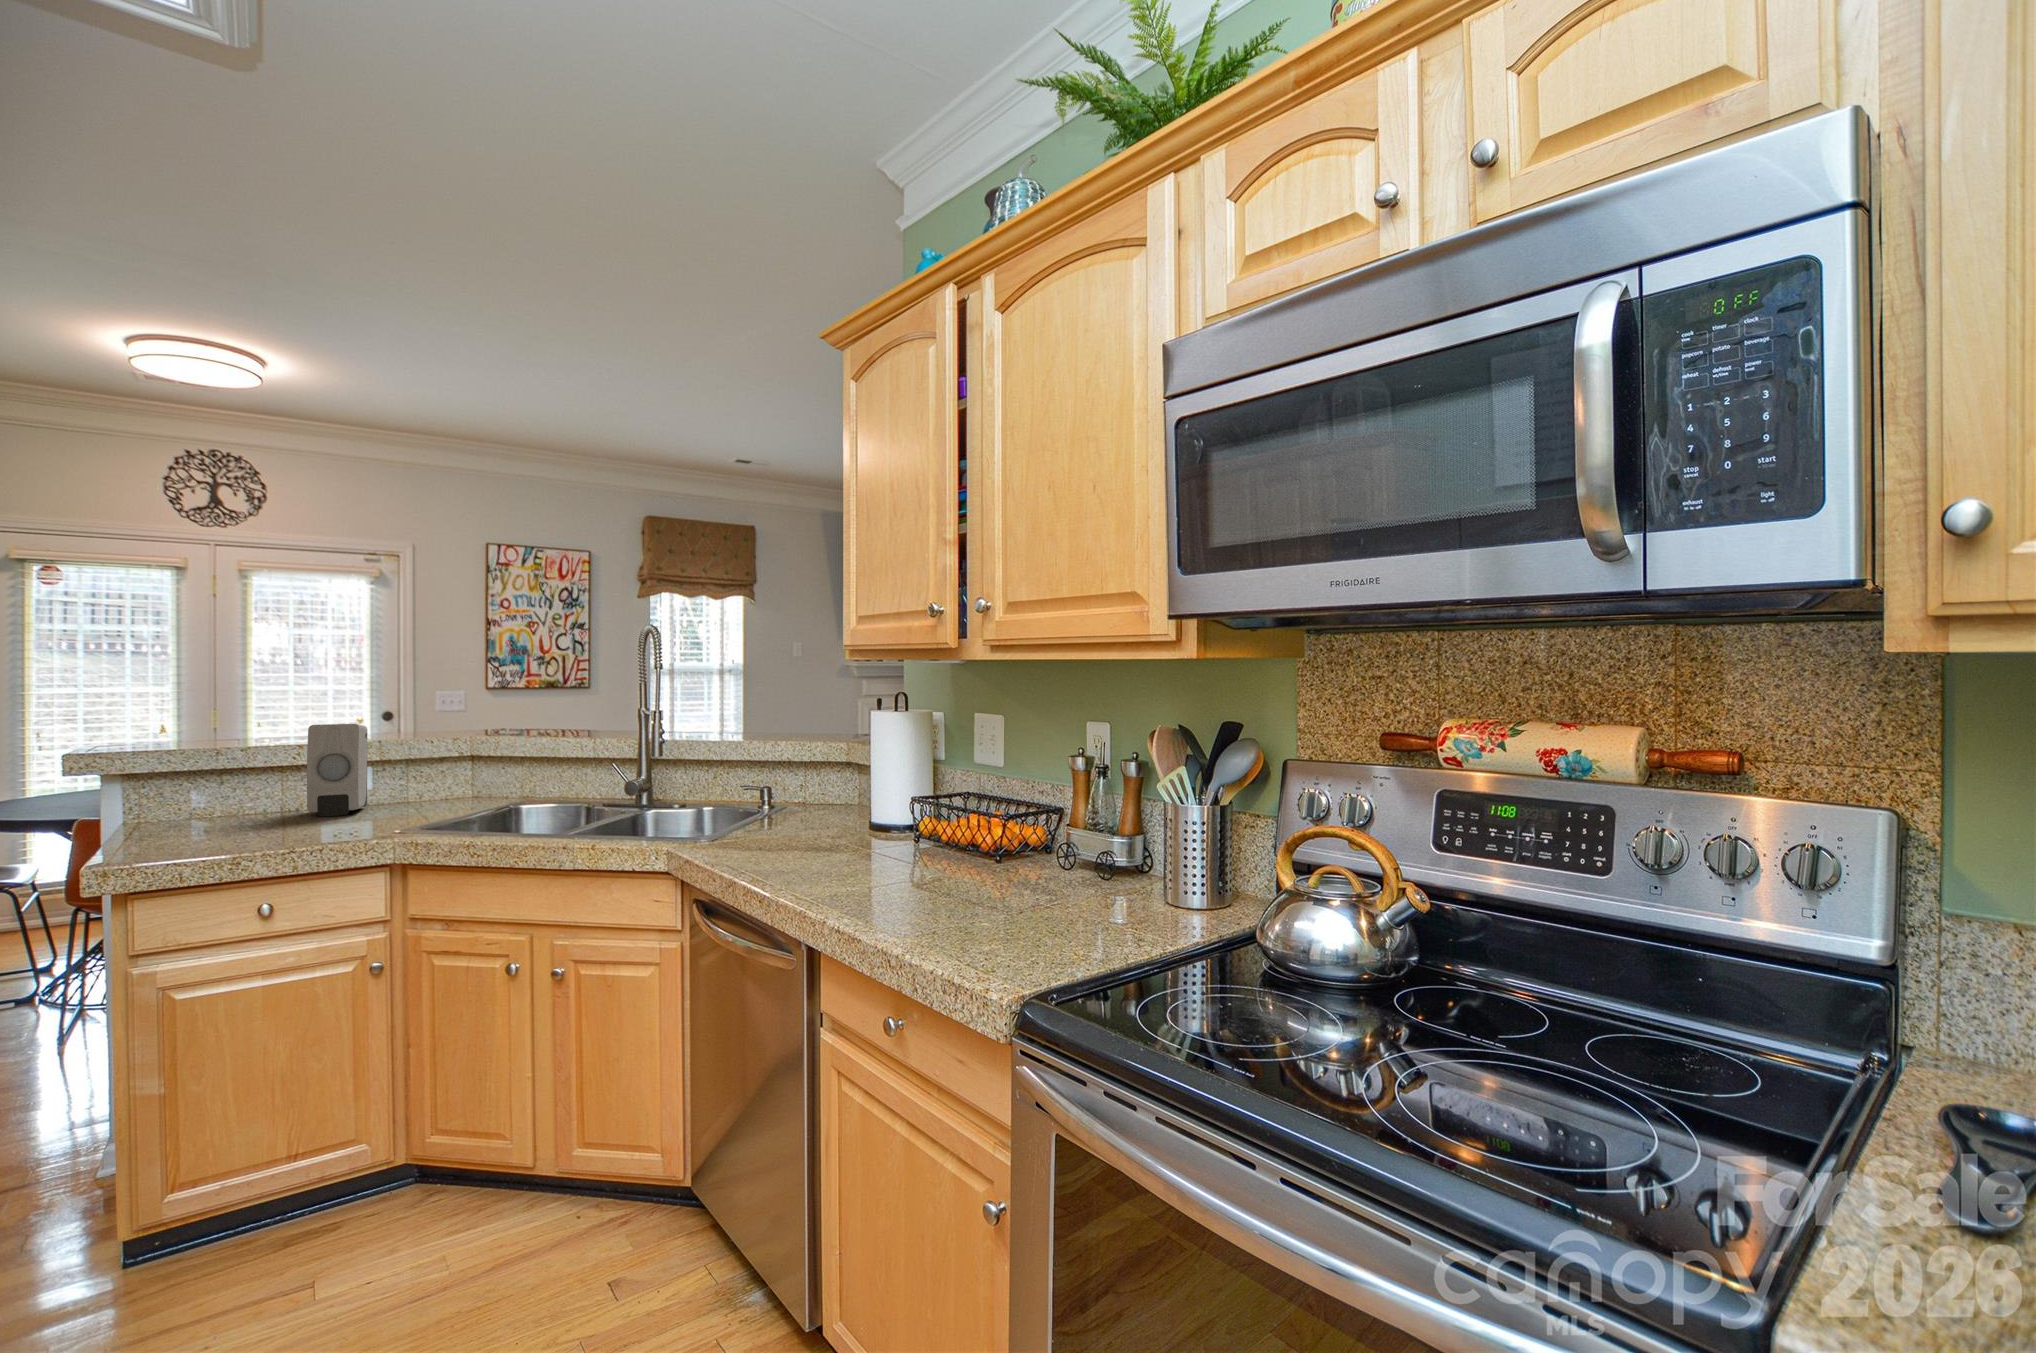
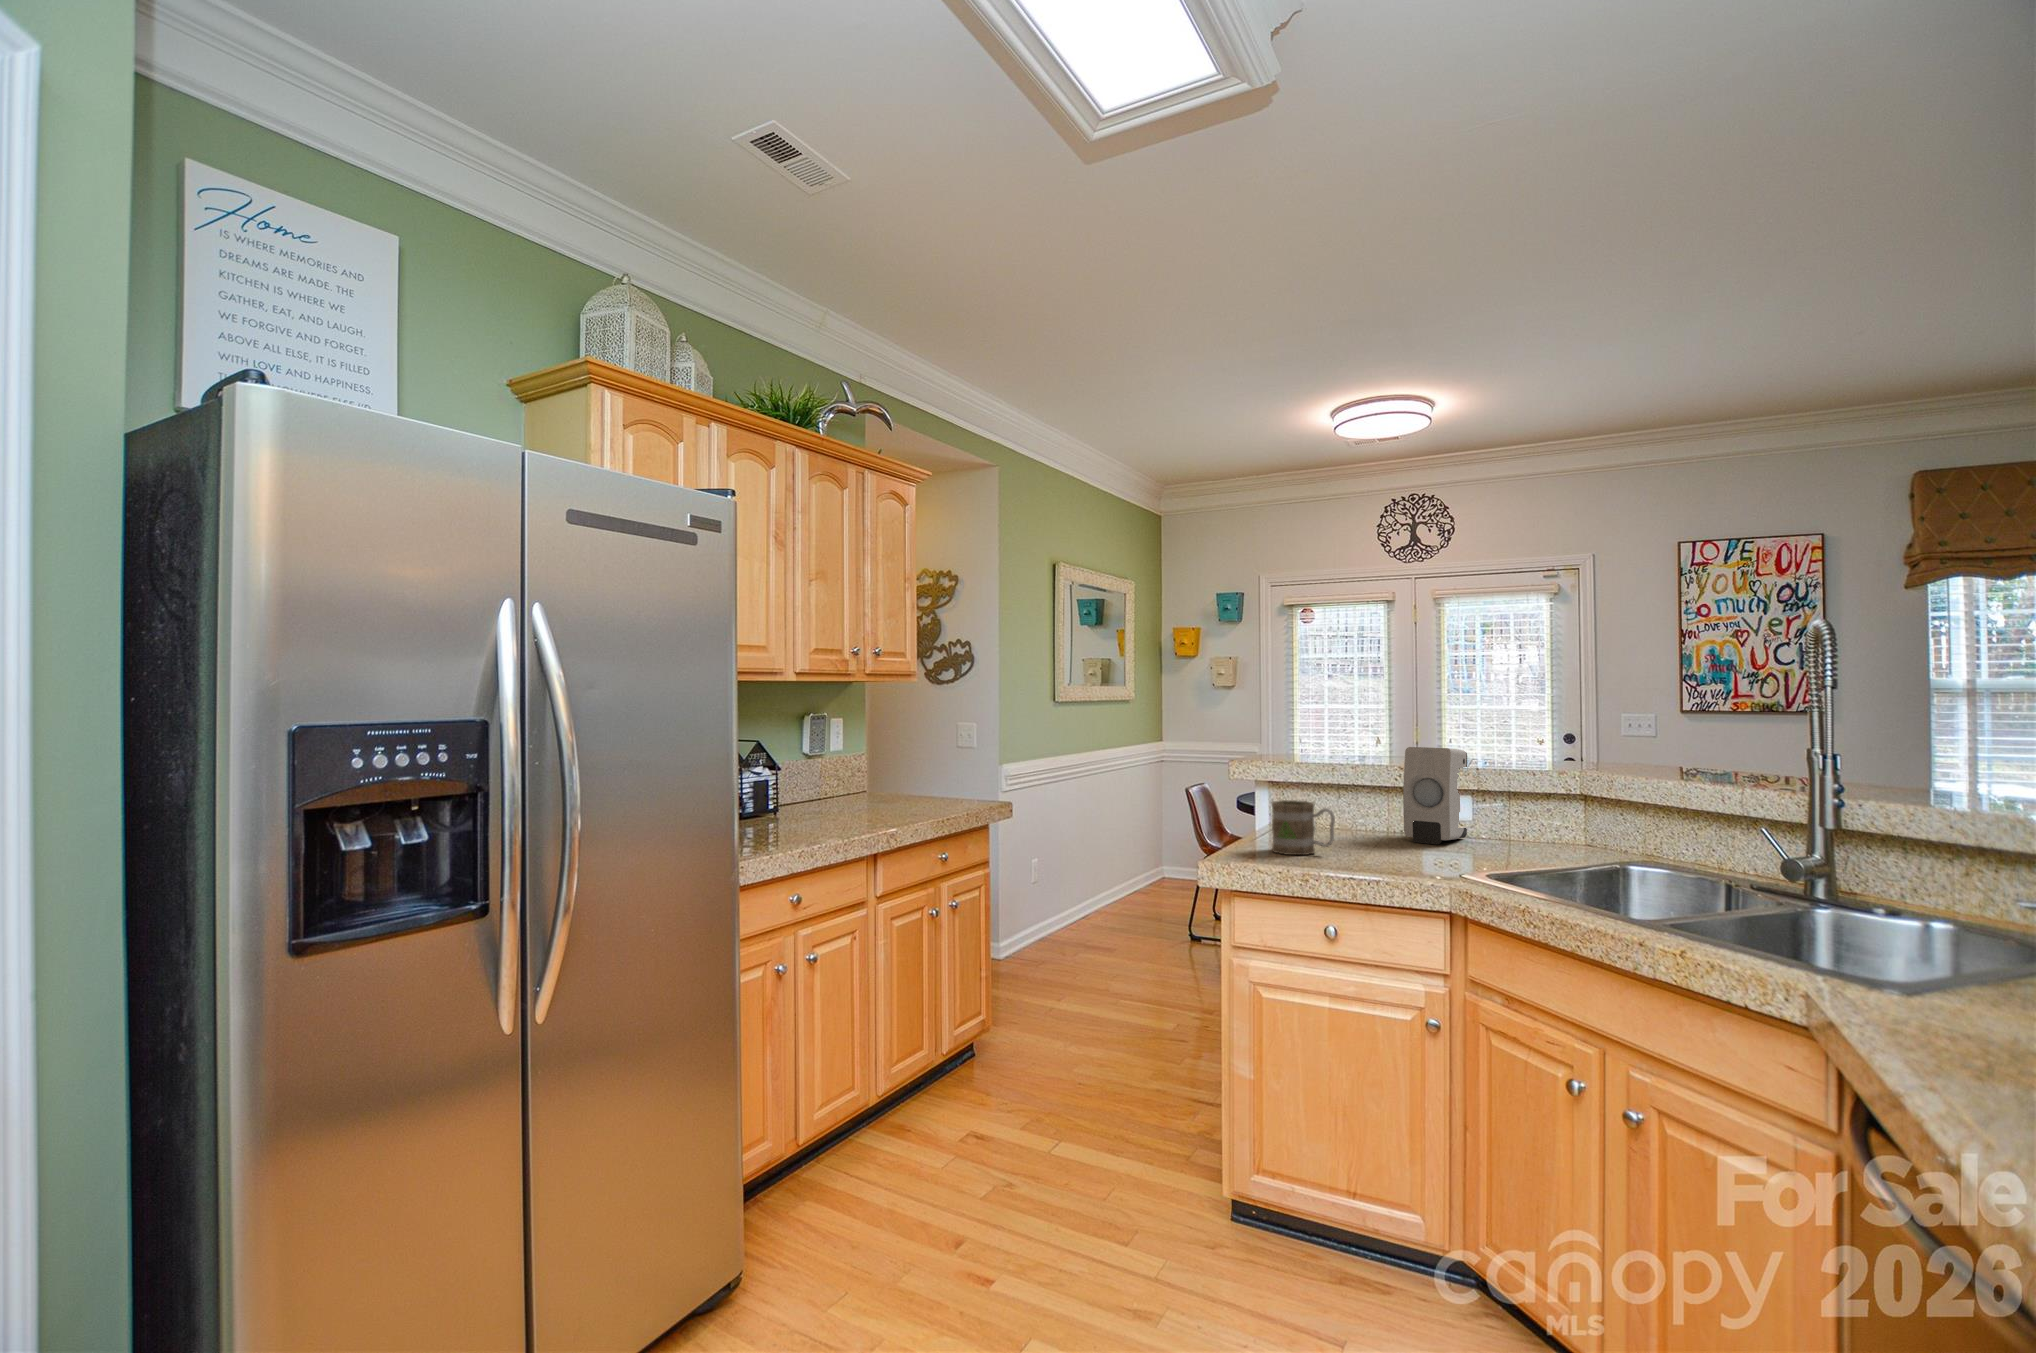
mug: none [162,787,250,847] -> present [1271,800,1335,855]

